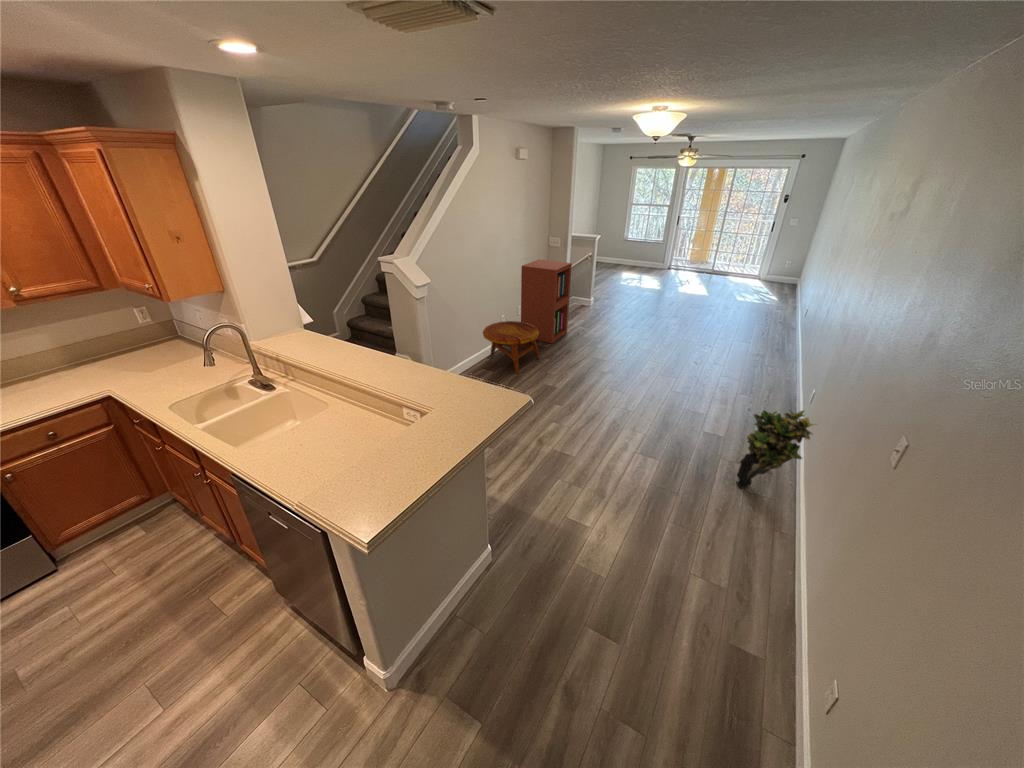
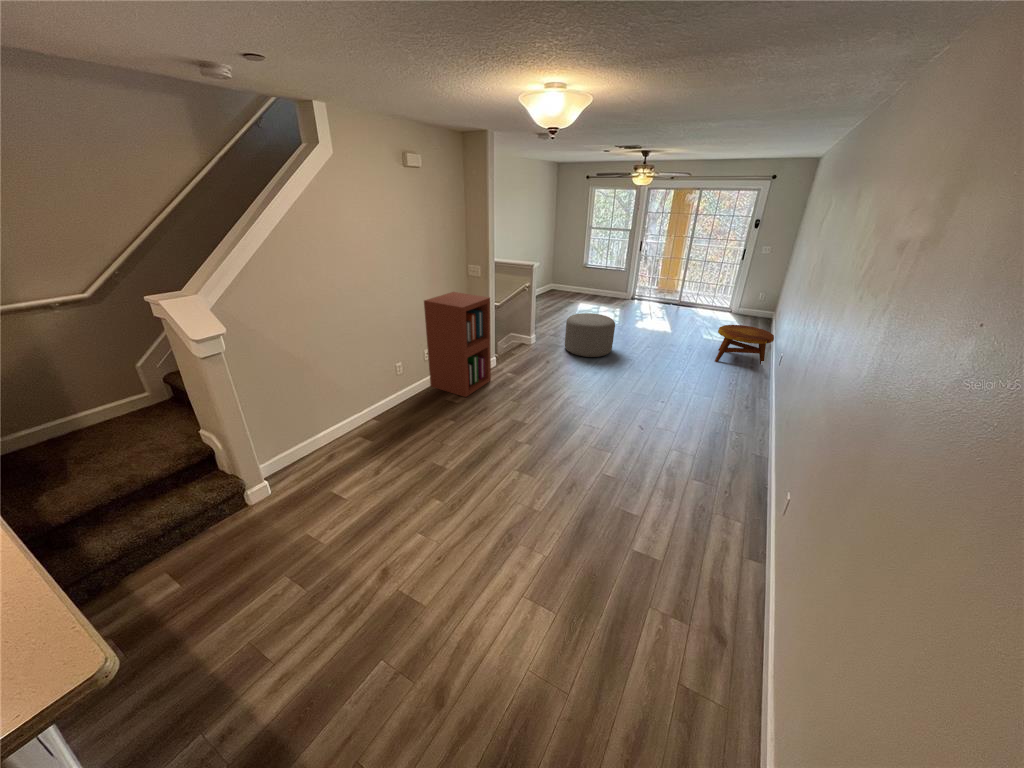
ottoman: none [620,279,664,315] -> present [565,313,615,357]
side table: present [483,321,540,374] -> present [715,325,774,364]
potted plant: present [737,410,816,488] -> none [667,559,794,686]

